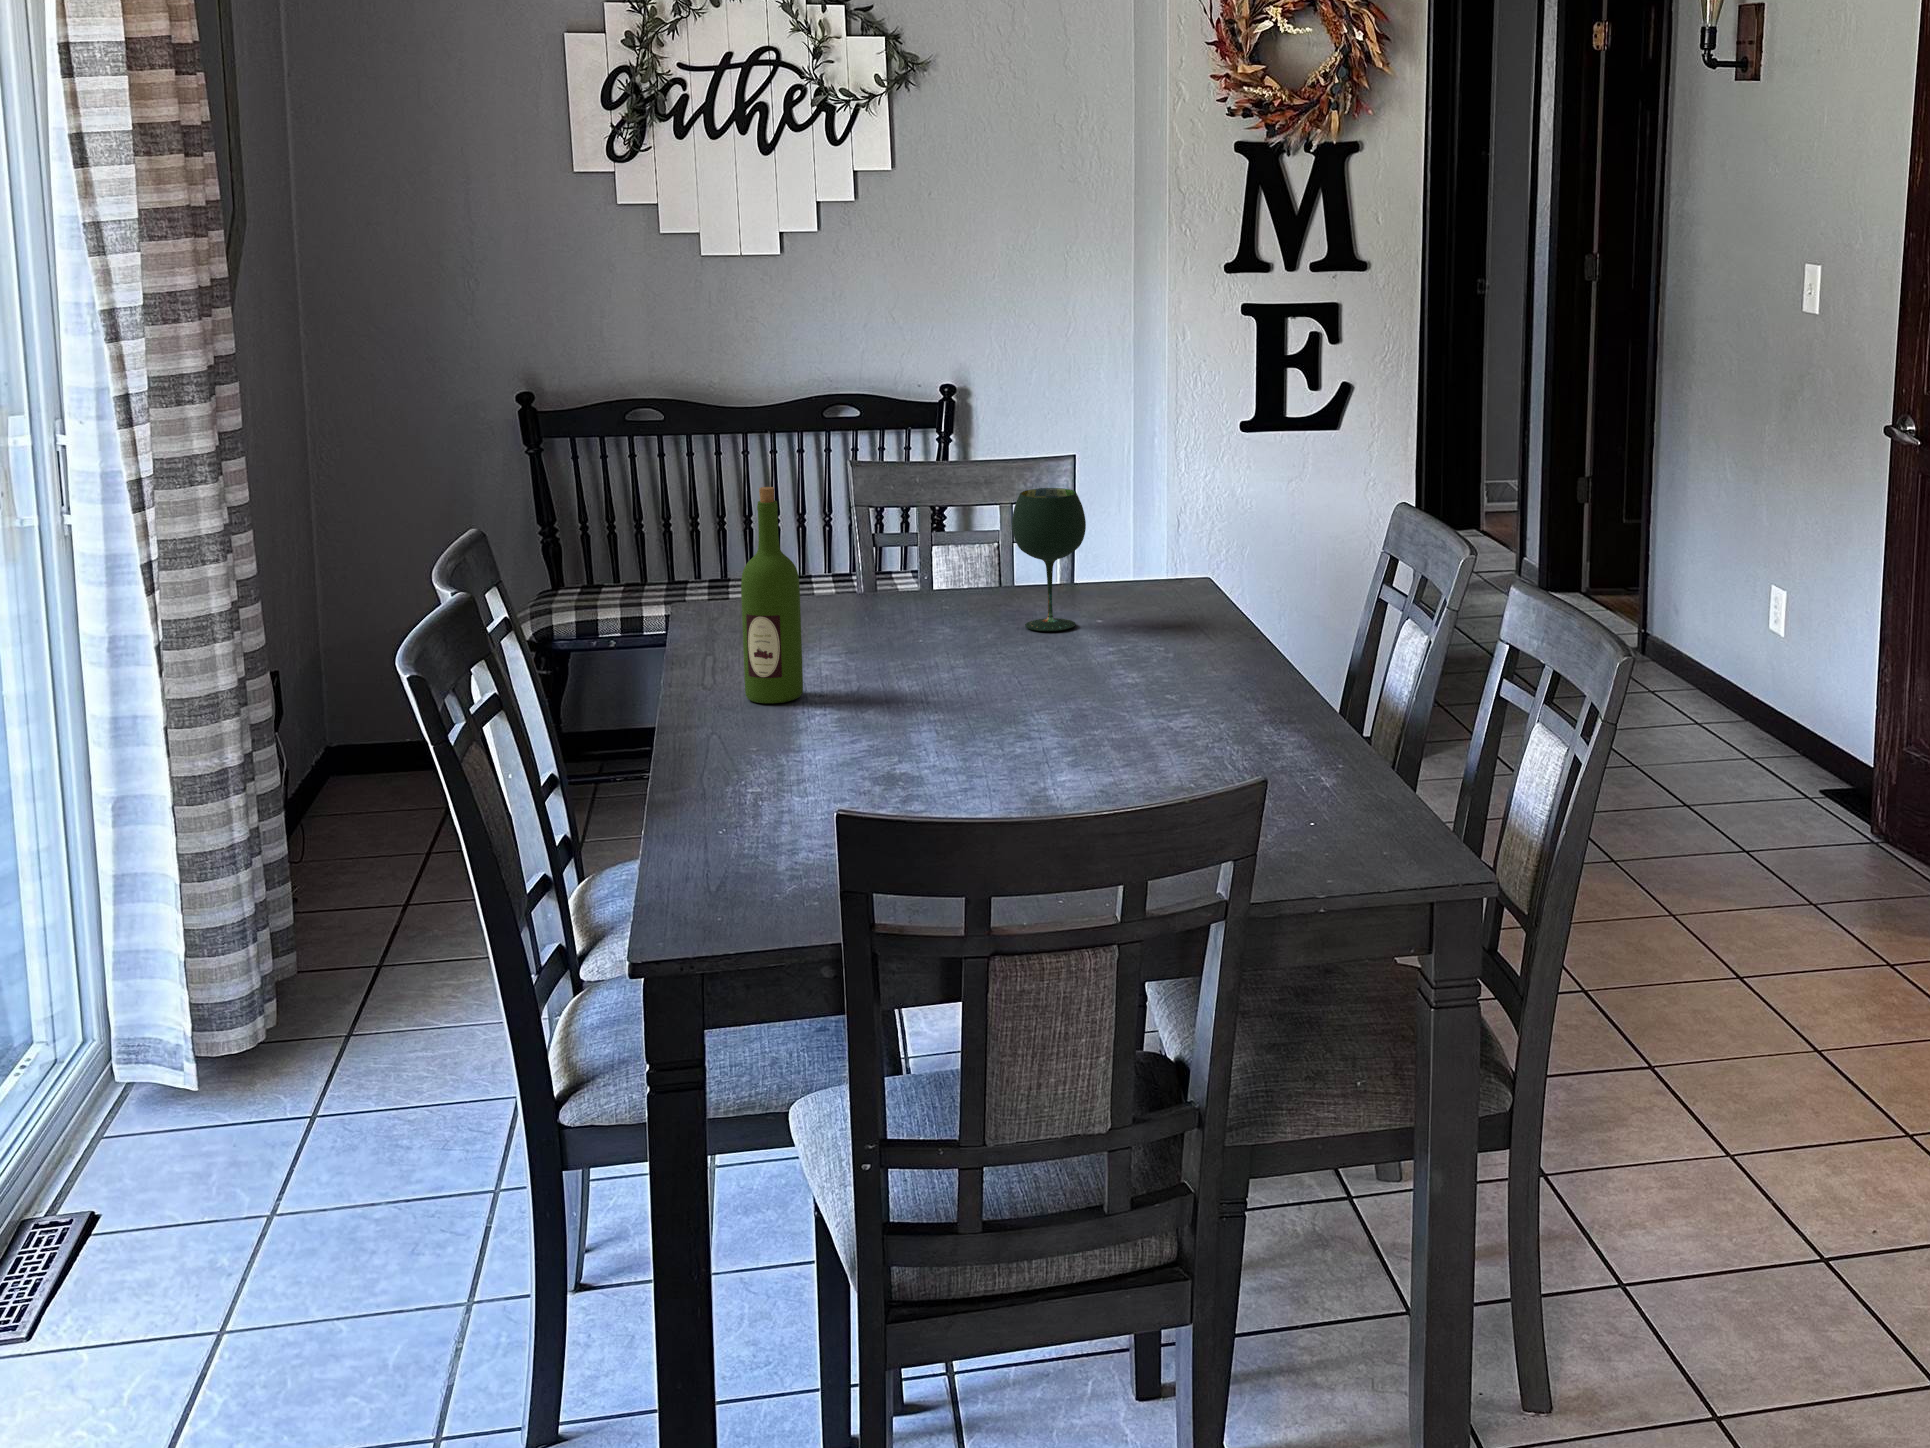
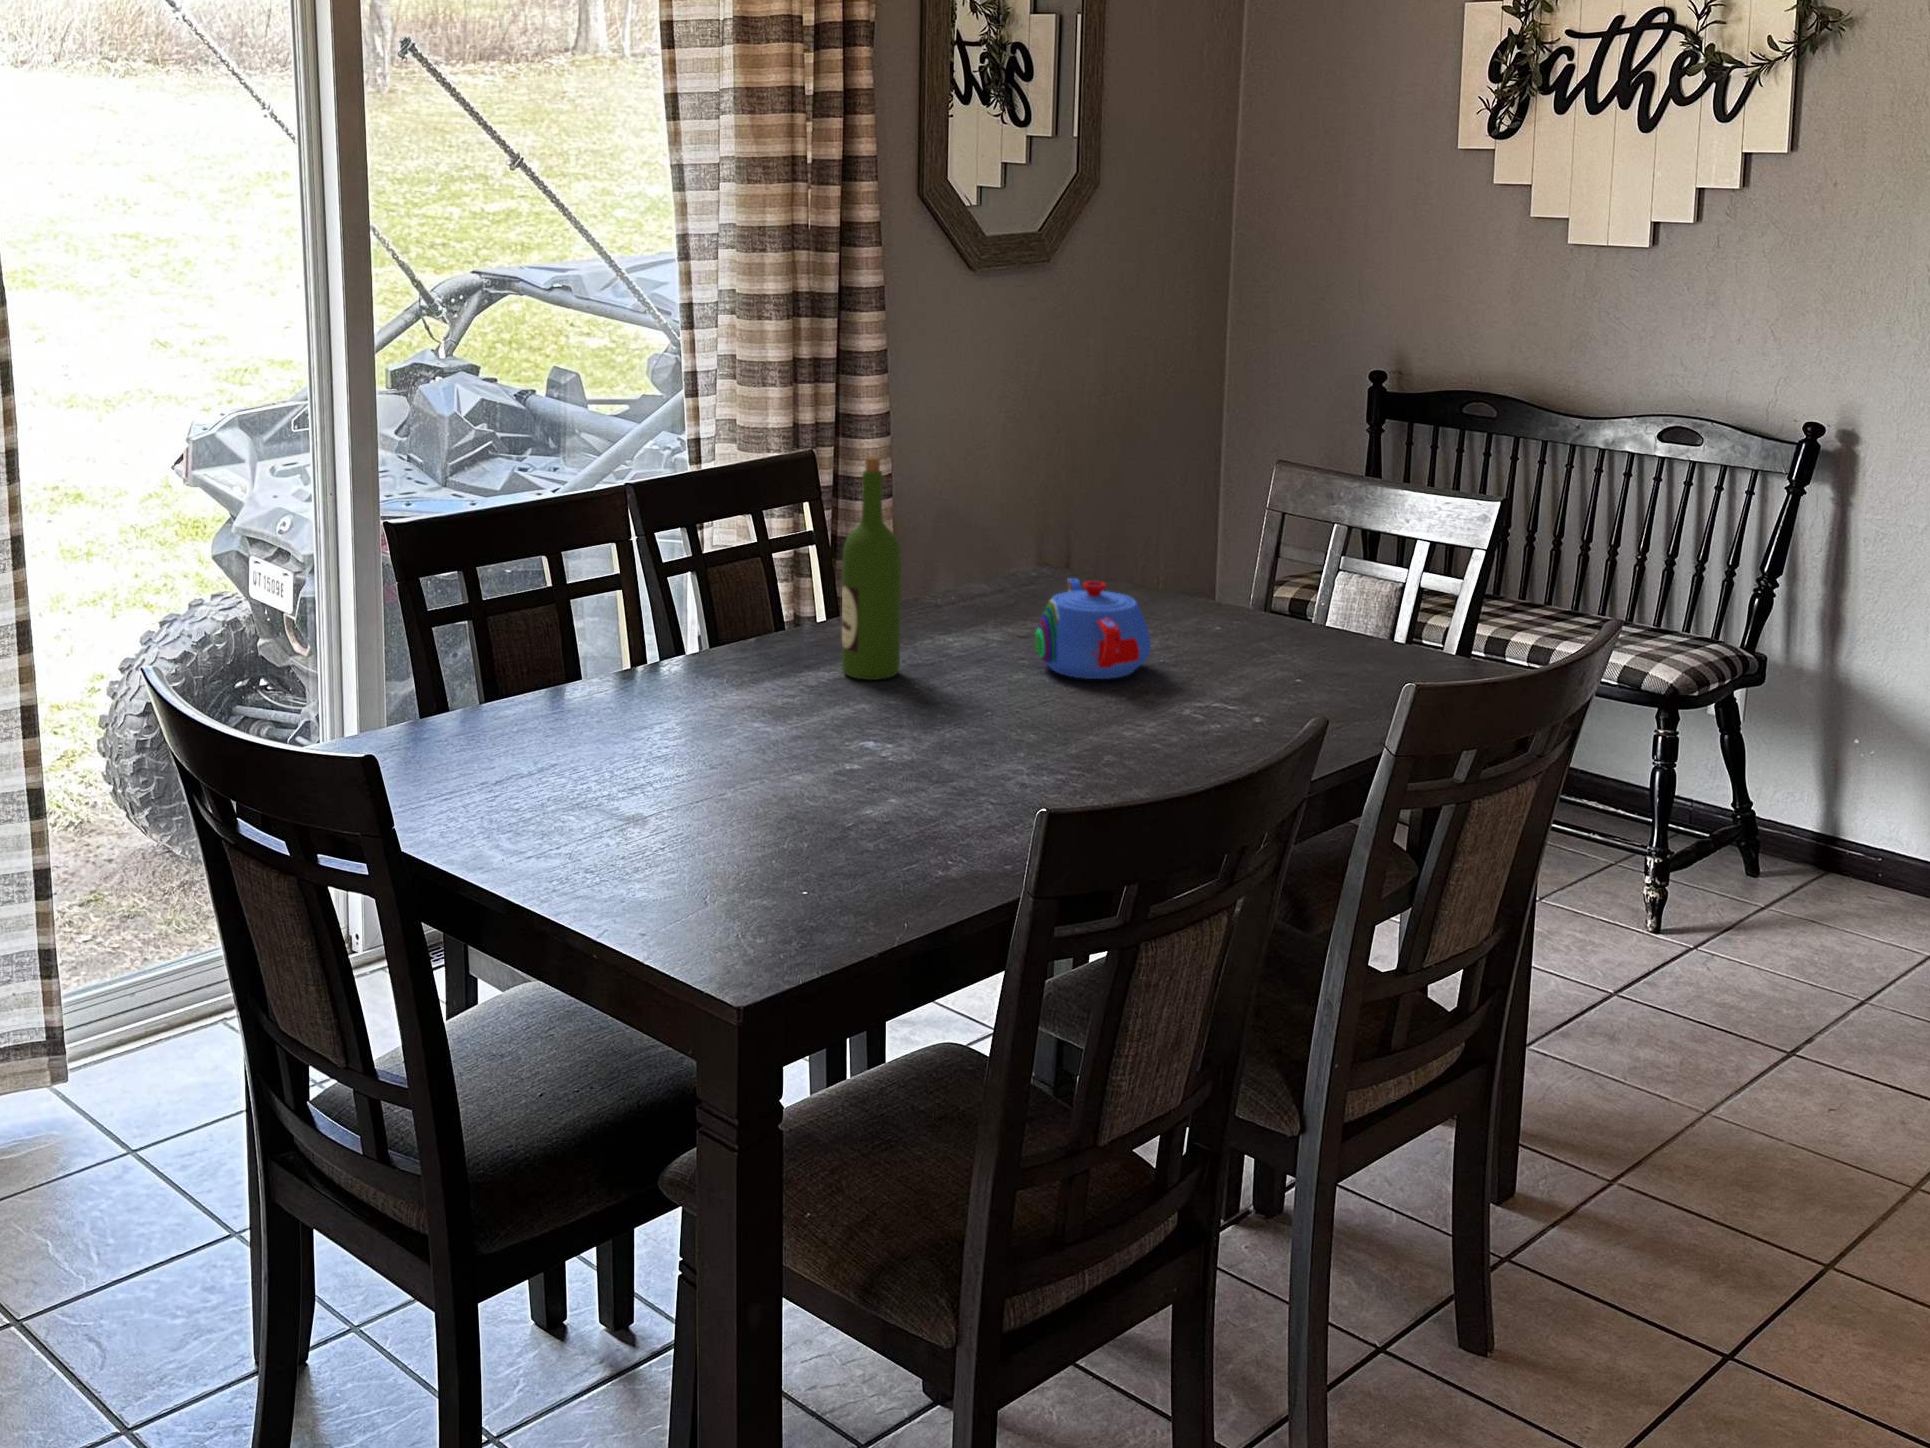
wine glass: present [1012,488,1086,631] -> none [1251,524,1342,697]
teapot: none [828,571,967,659] -> present [1035,578,1151,679]

